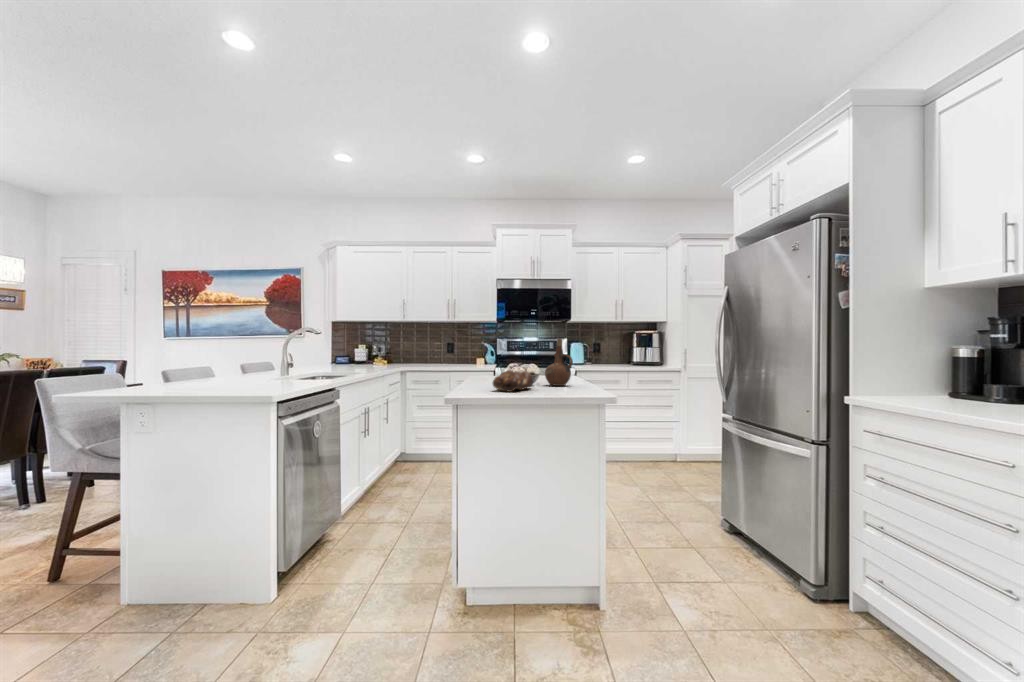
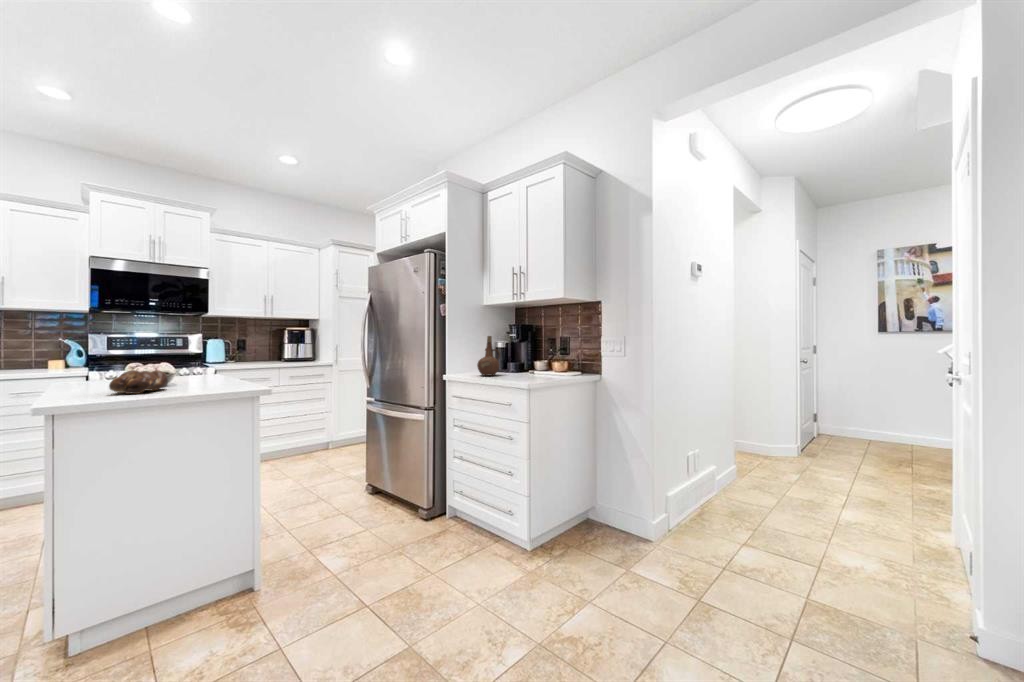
ceramic pitcher: present [545,339,573,386] -> present [477,336,500,376]

